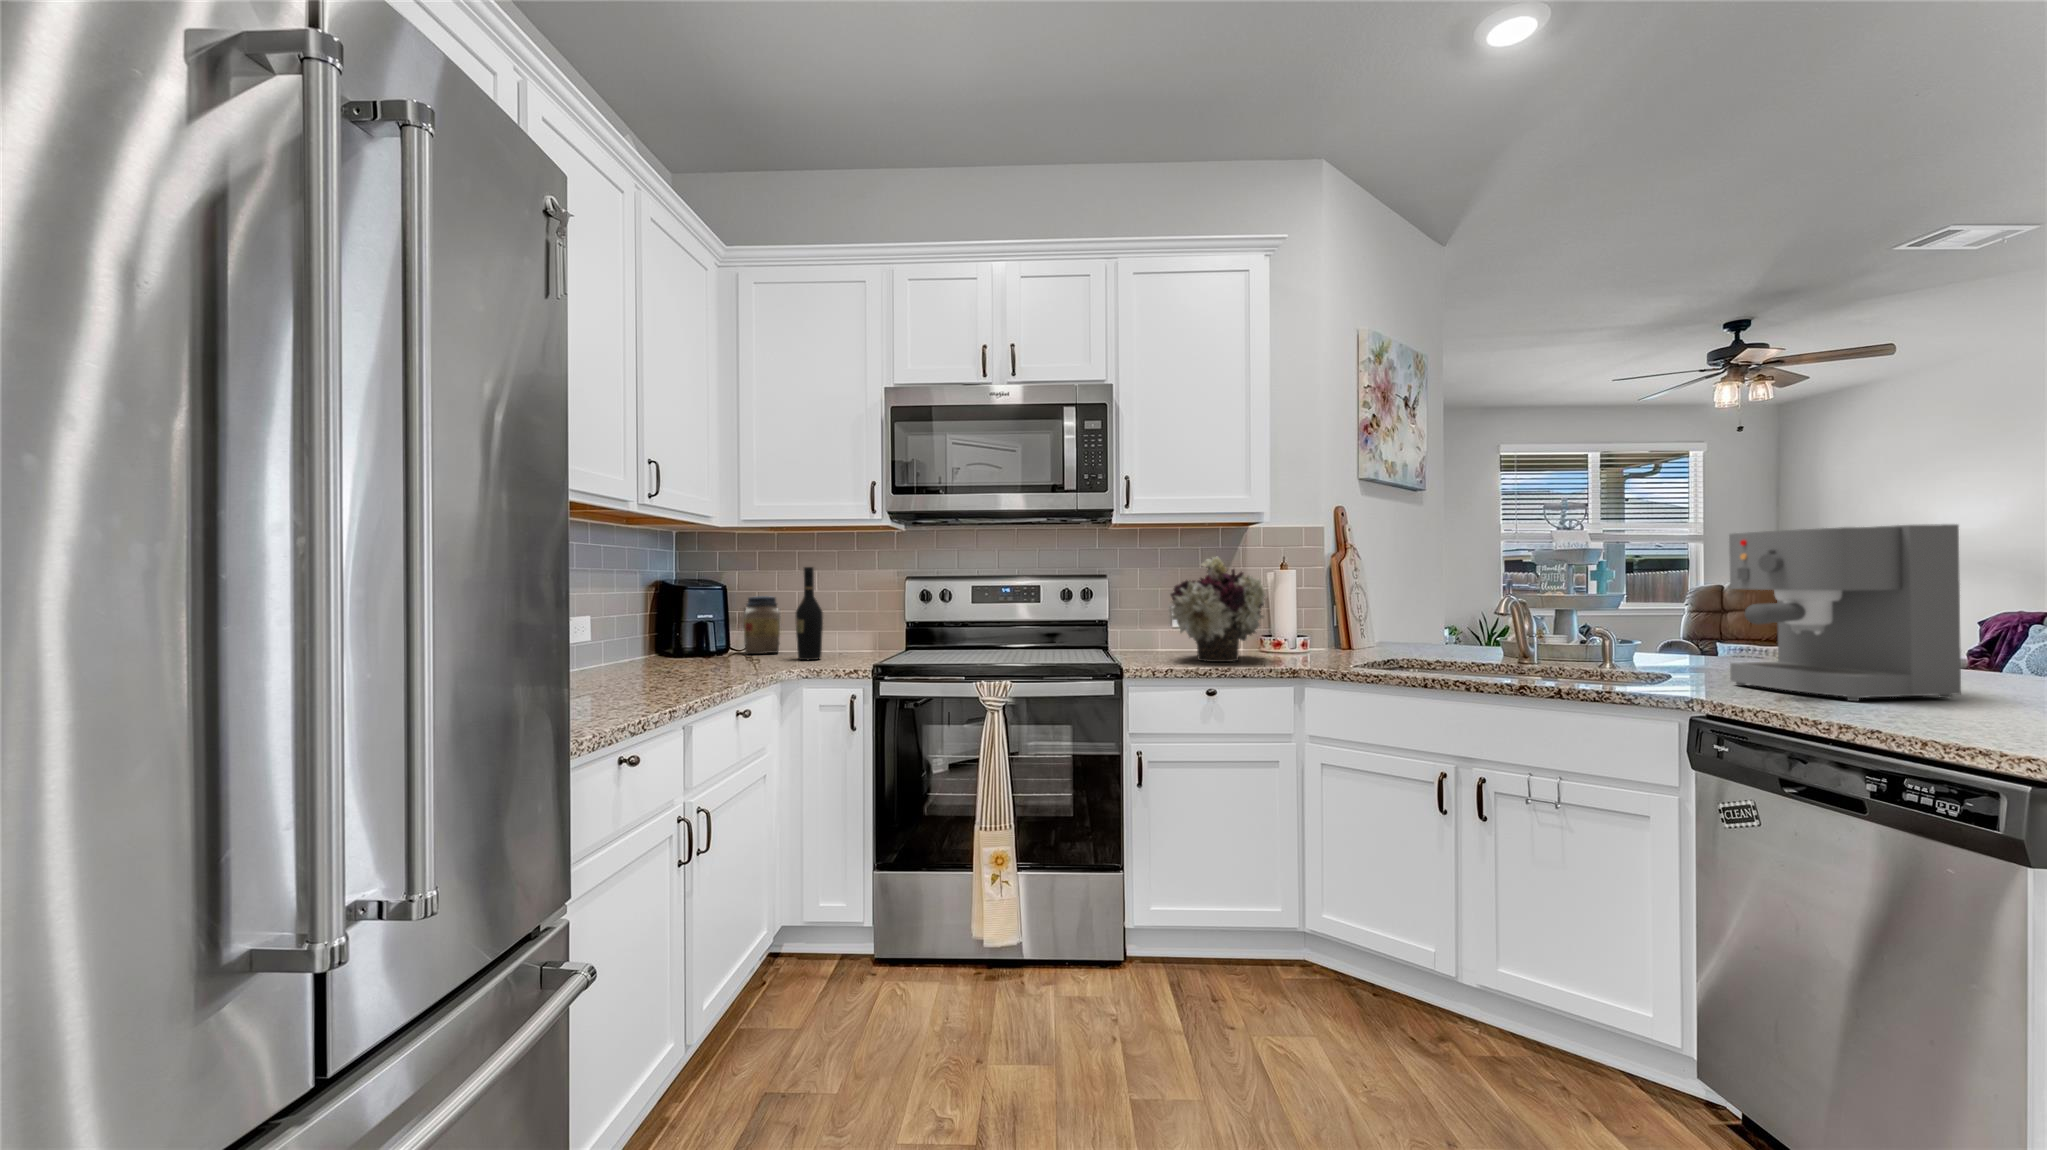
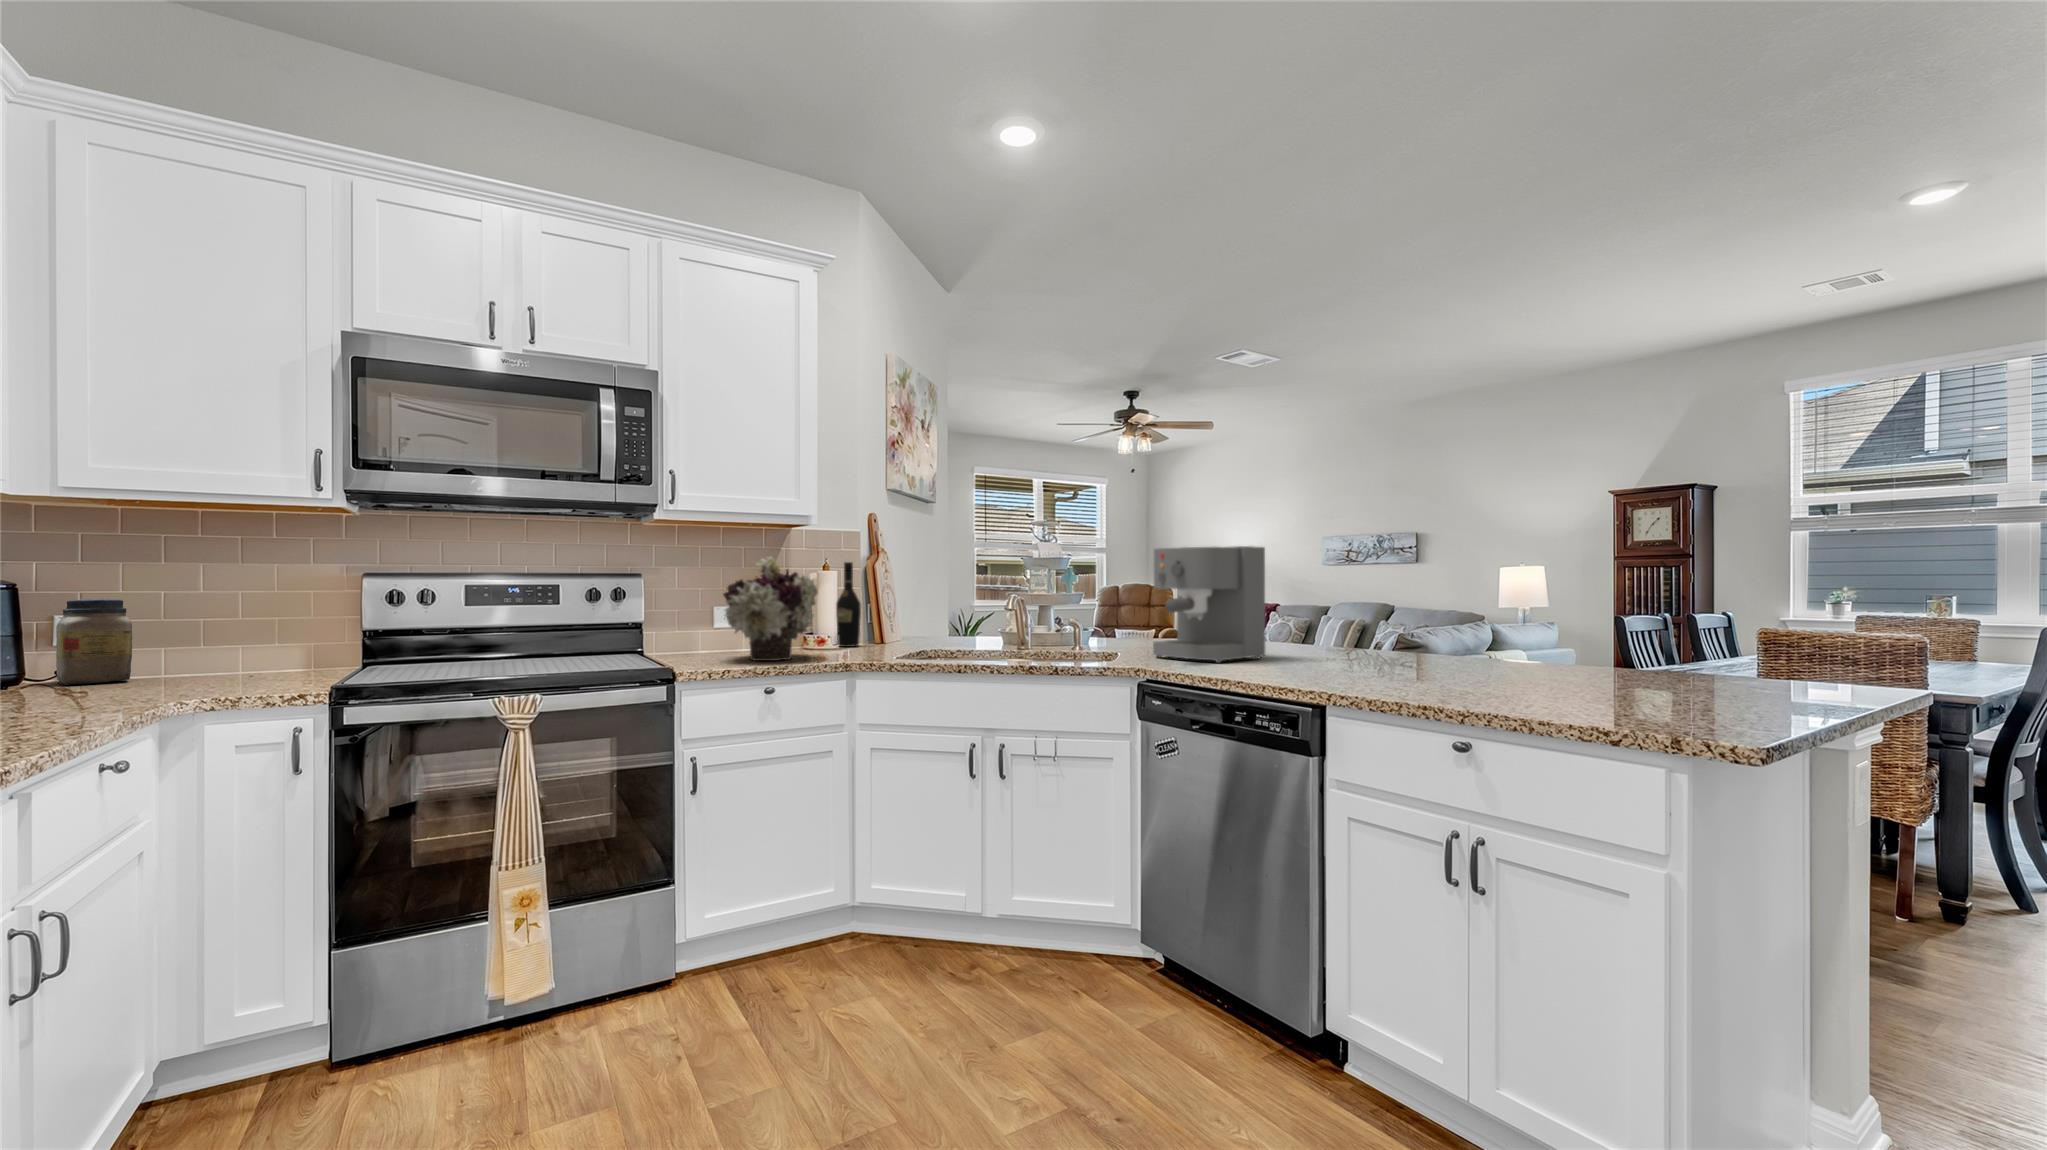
wine bottle: present [796,567,823,660] -> present [836,562,861,647]

